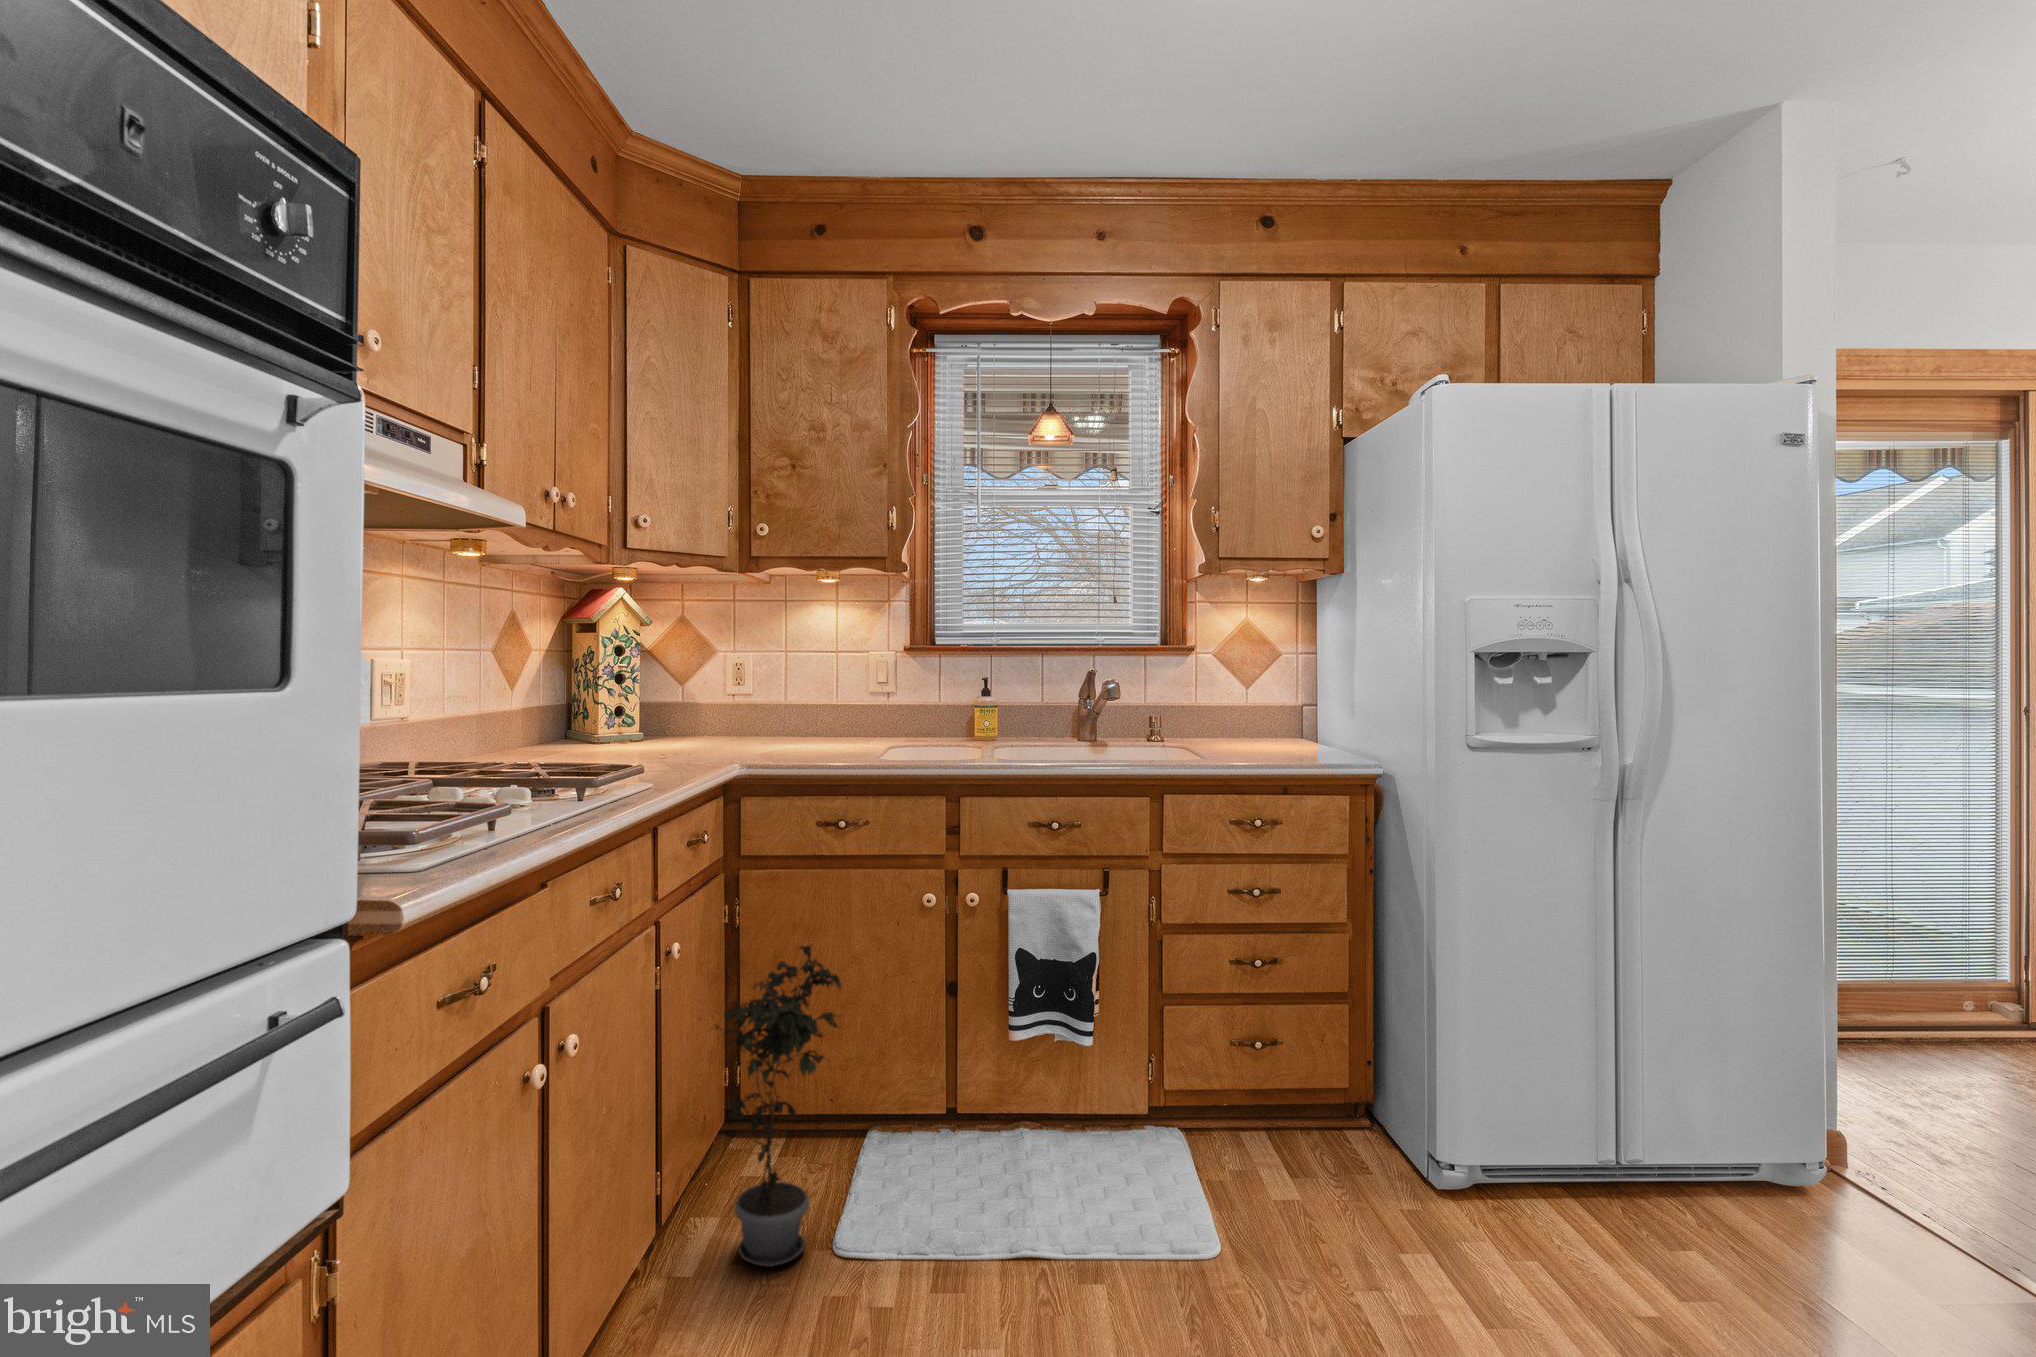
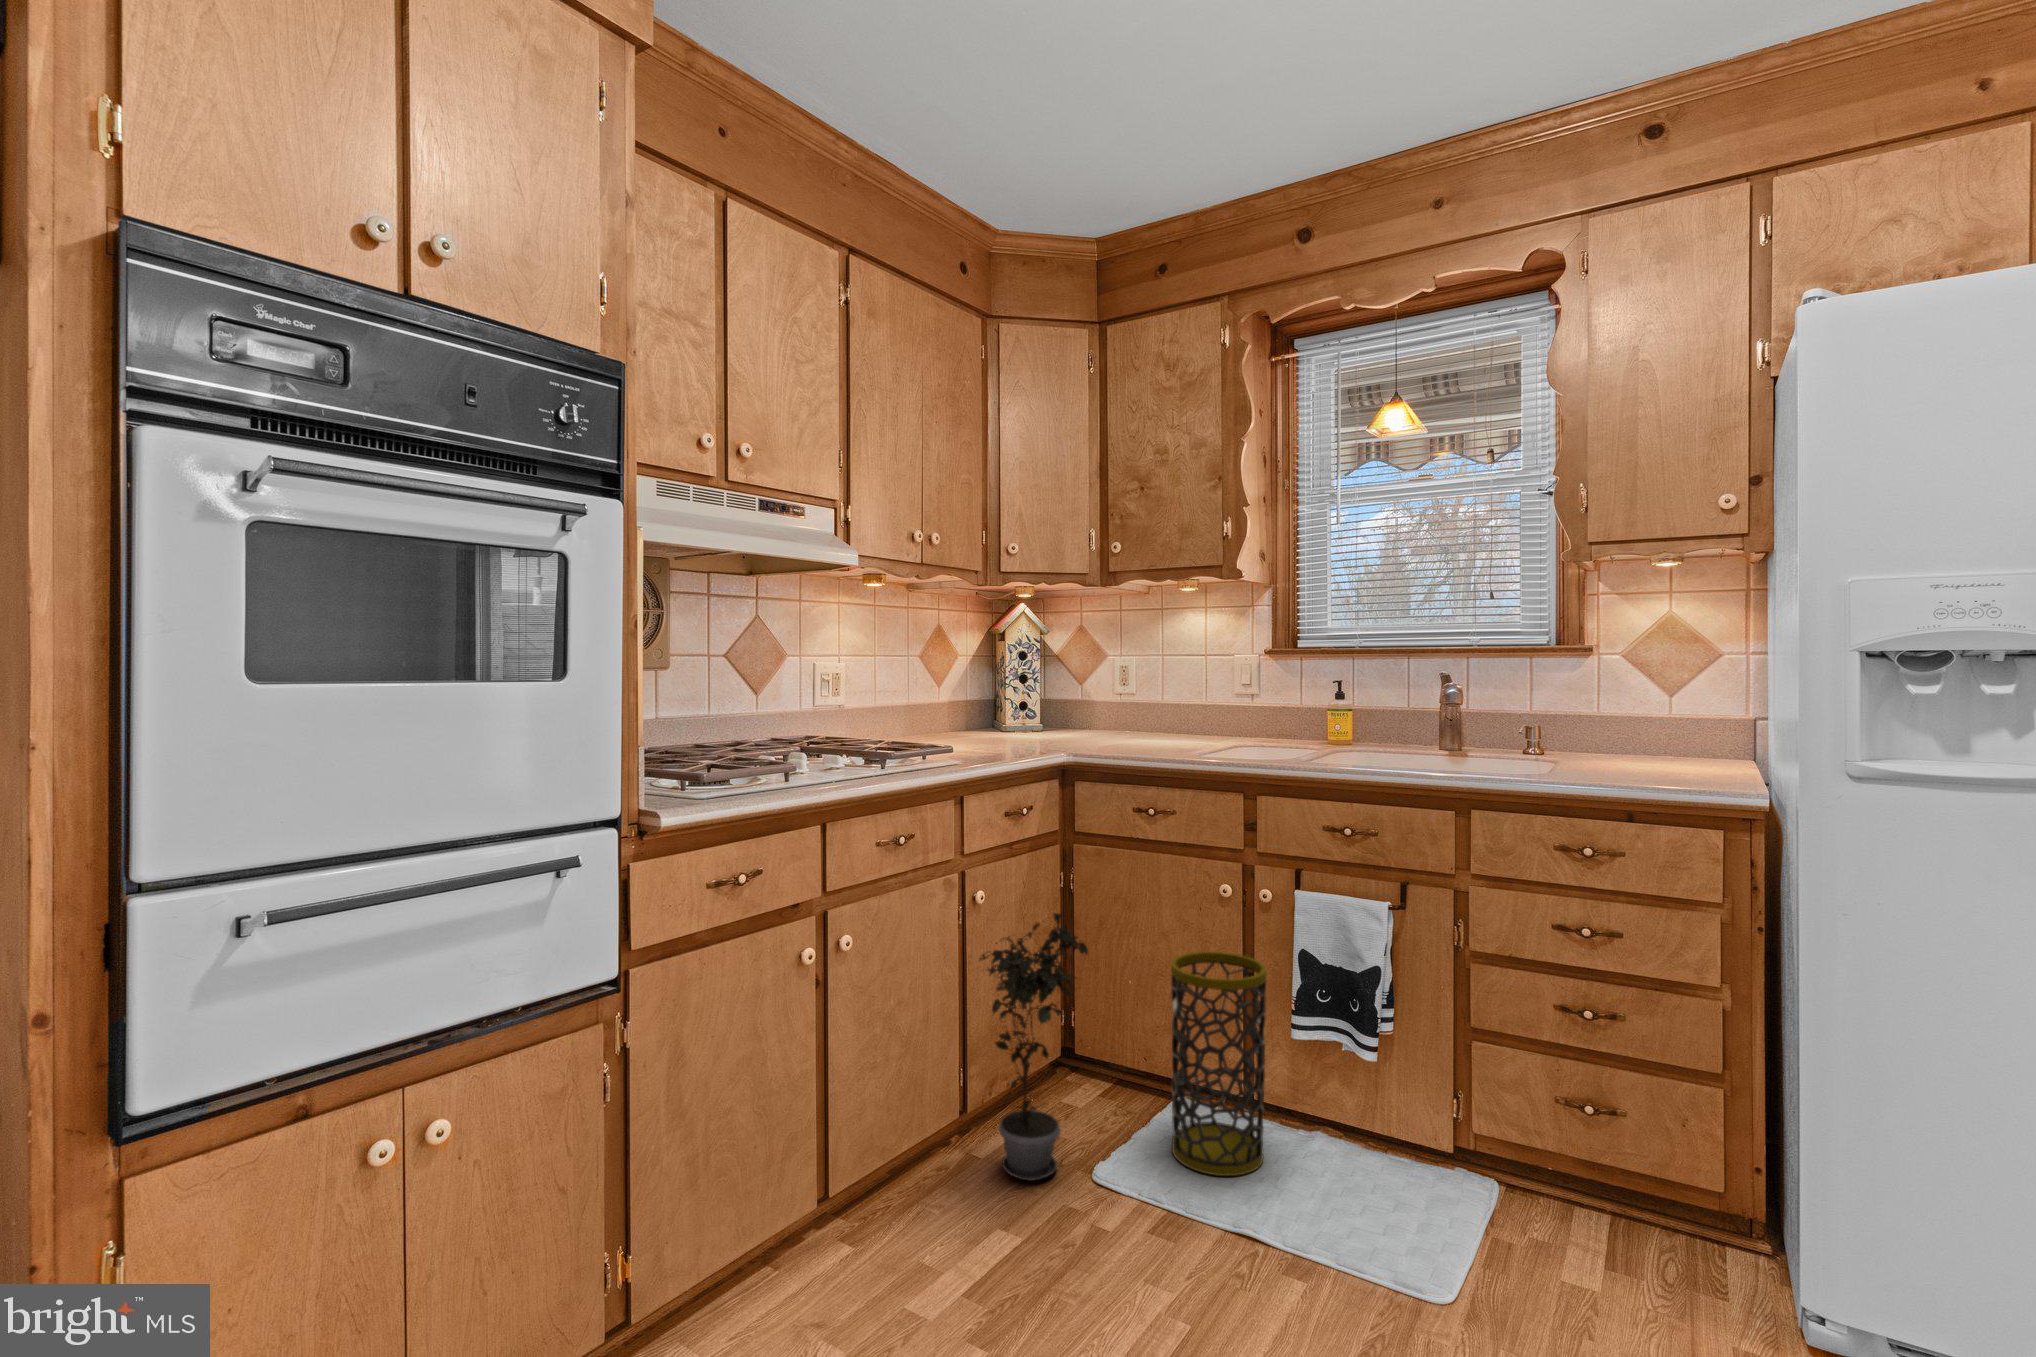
trash can: none [899,963,997,1198] -> present [1171,952,1267,1176]

